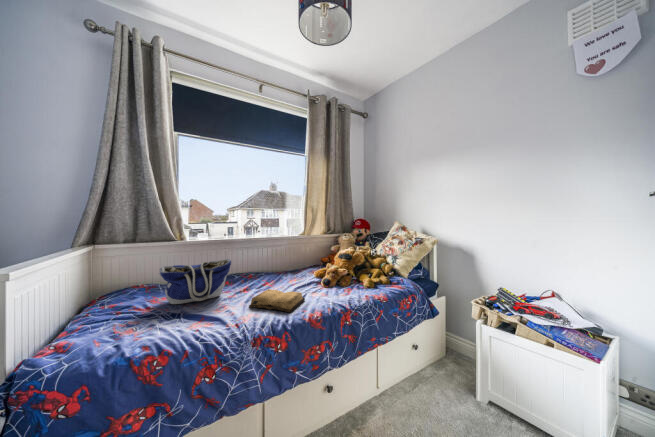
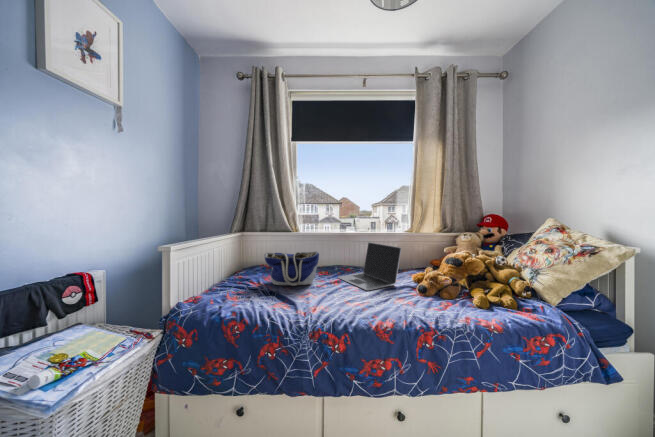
laptop: none [243,246,306,291] -> present [338,242,401,290]
diary: present [249,289,305,313] -> none [326,286,384,315]

